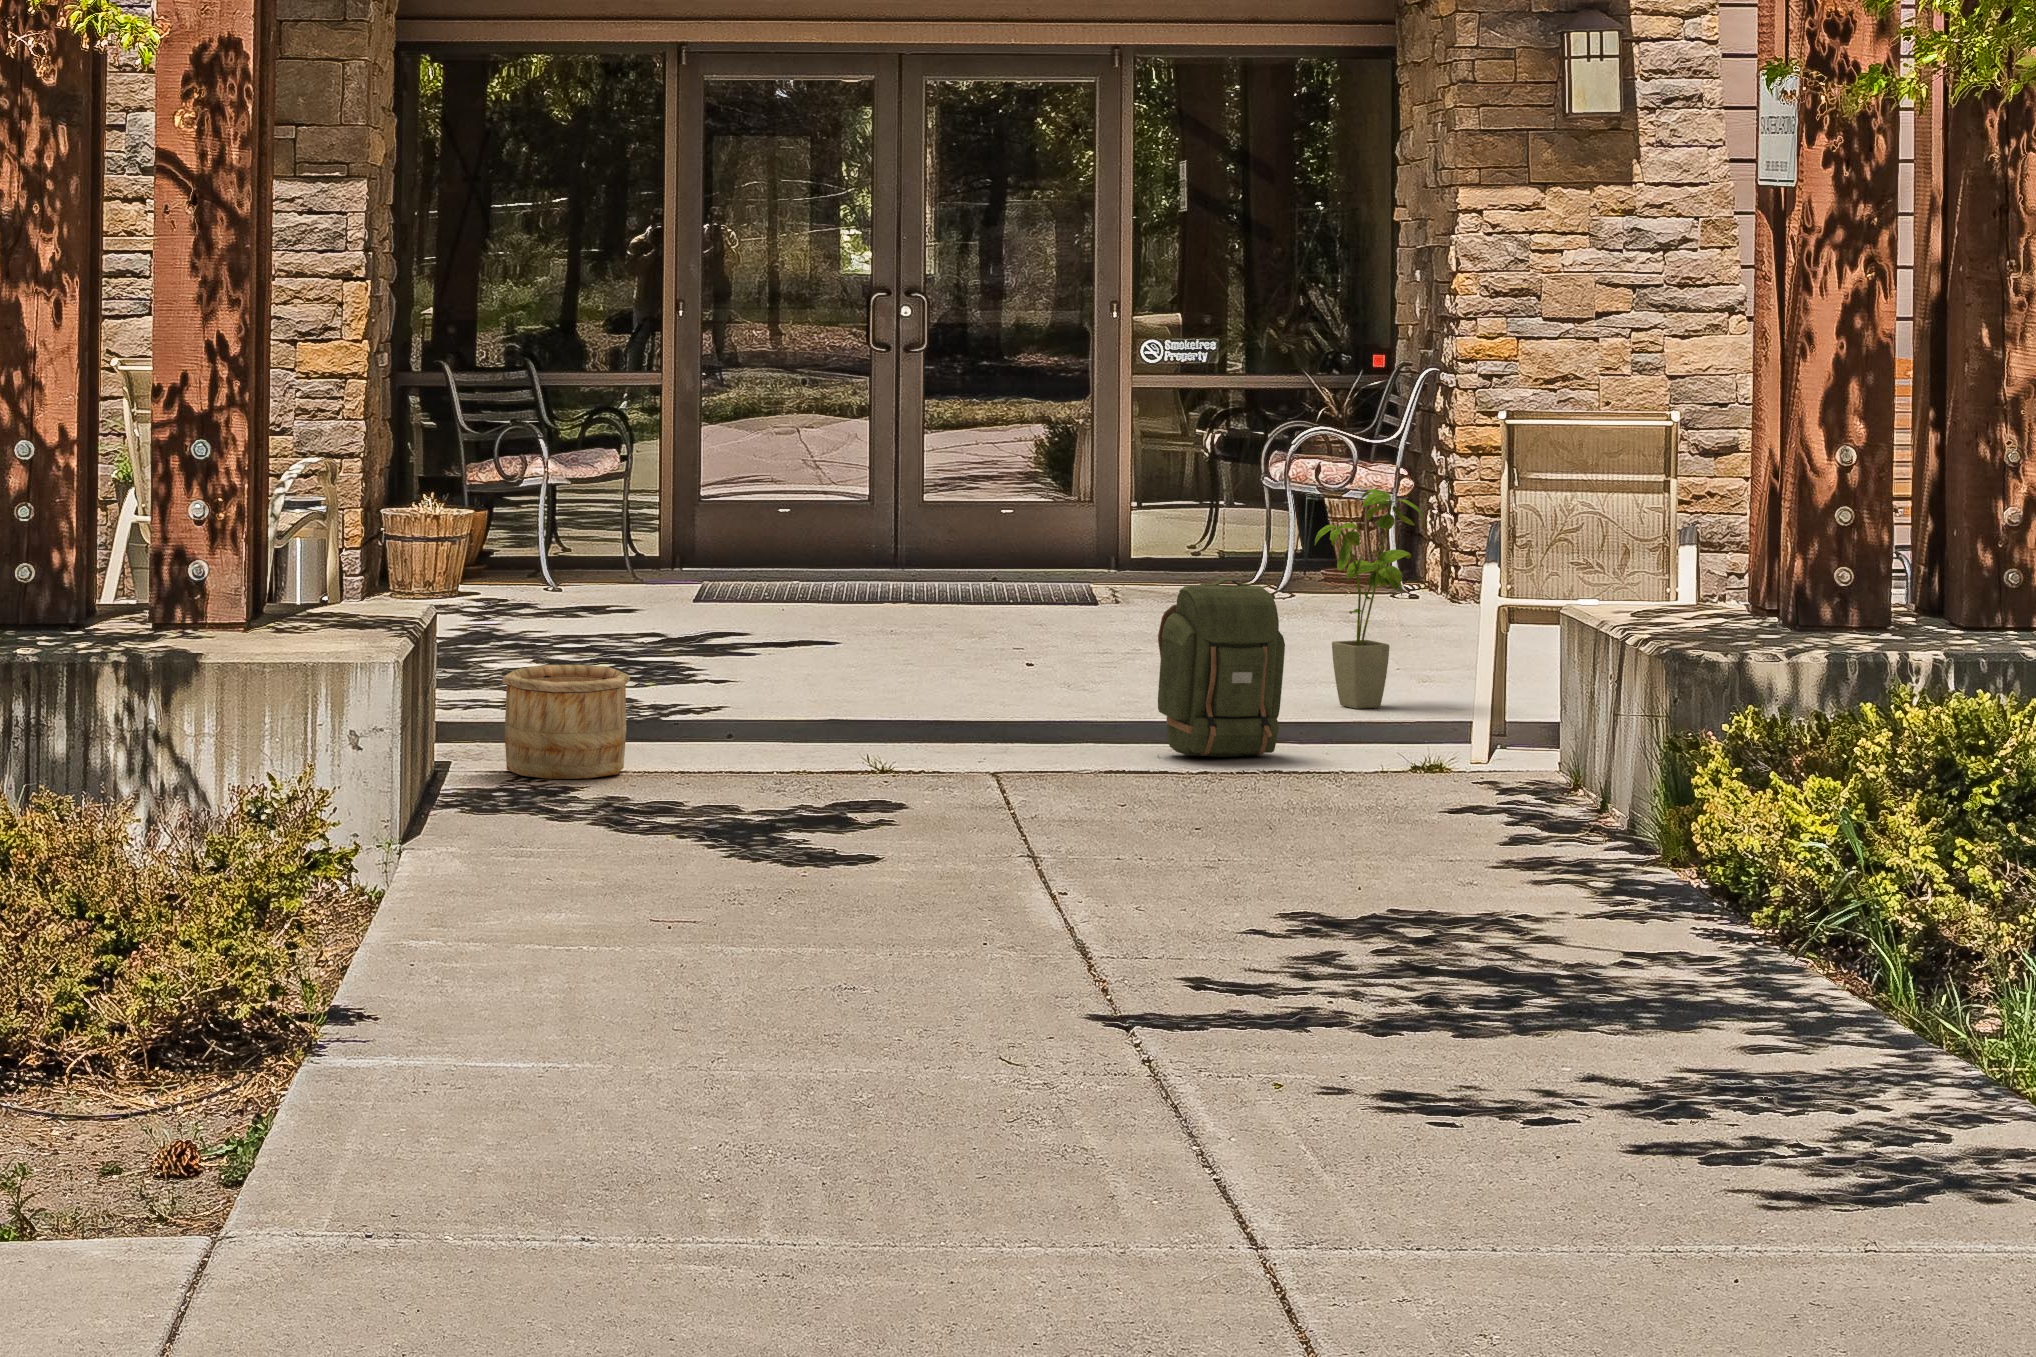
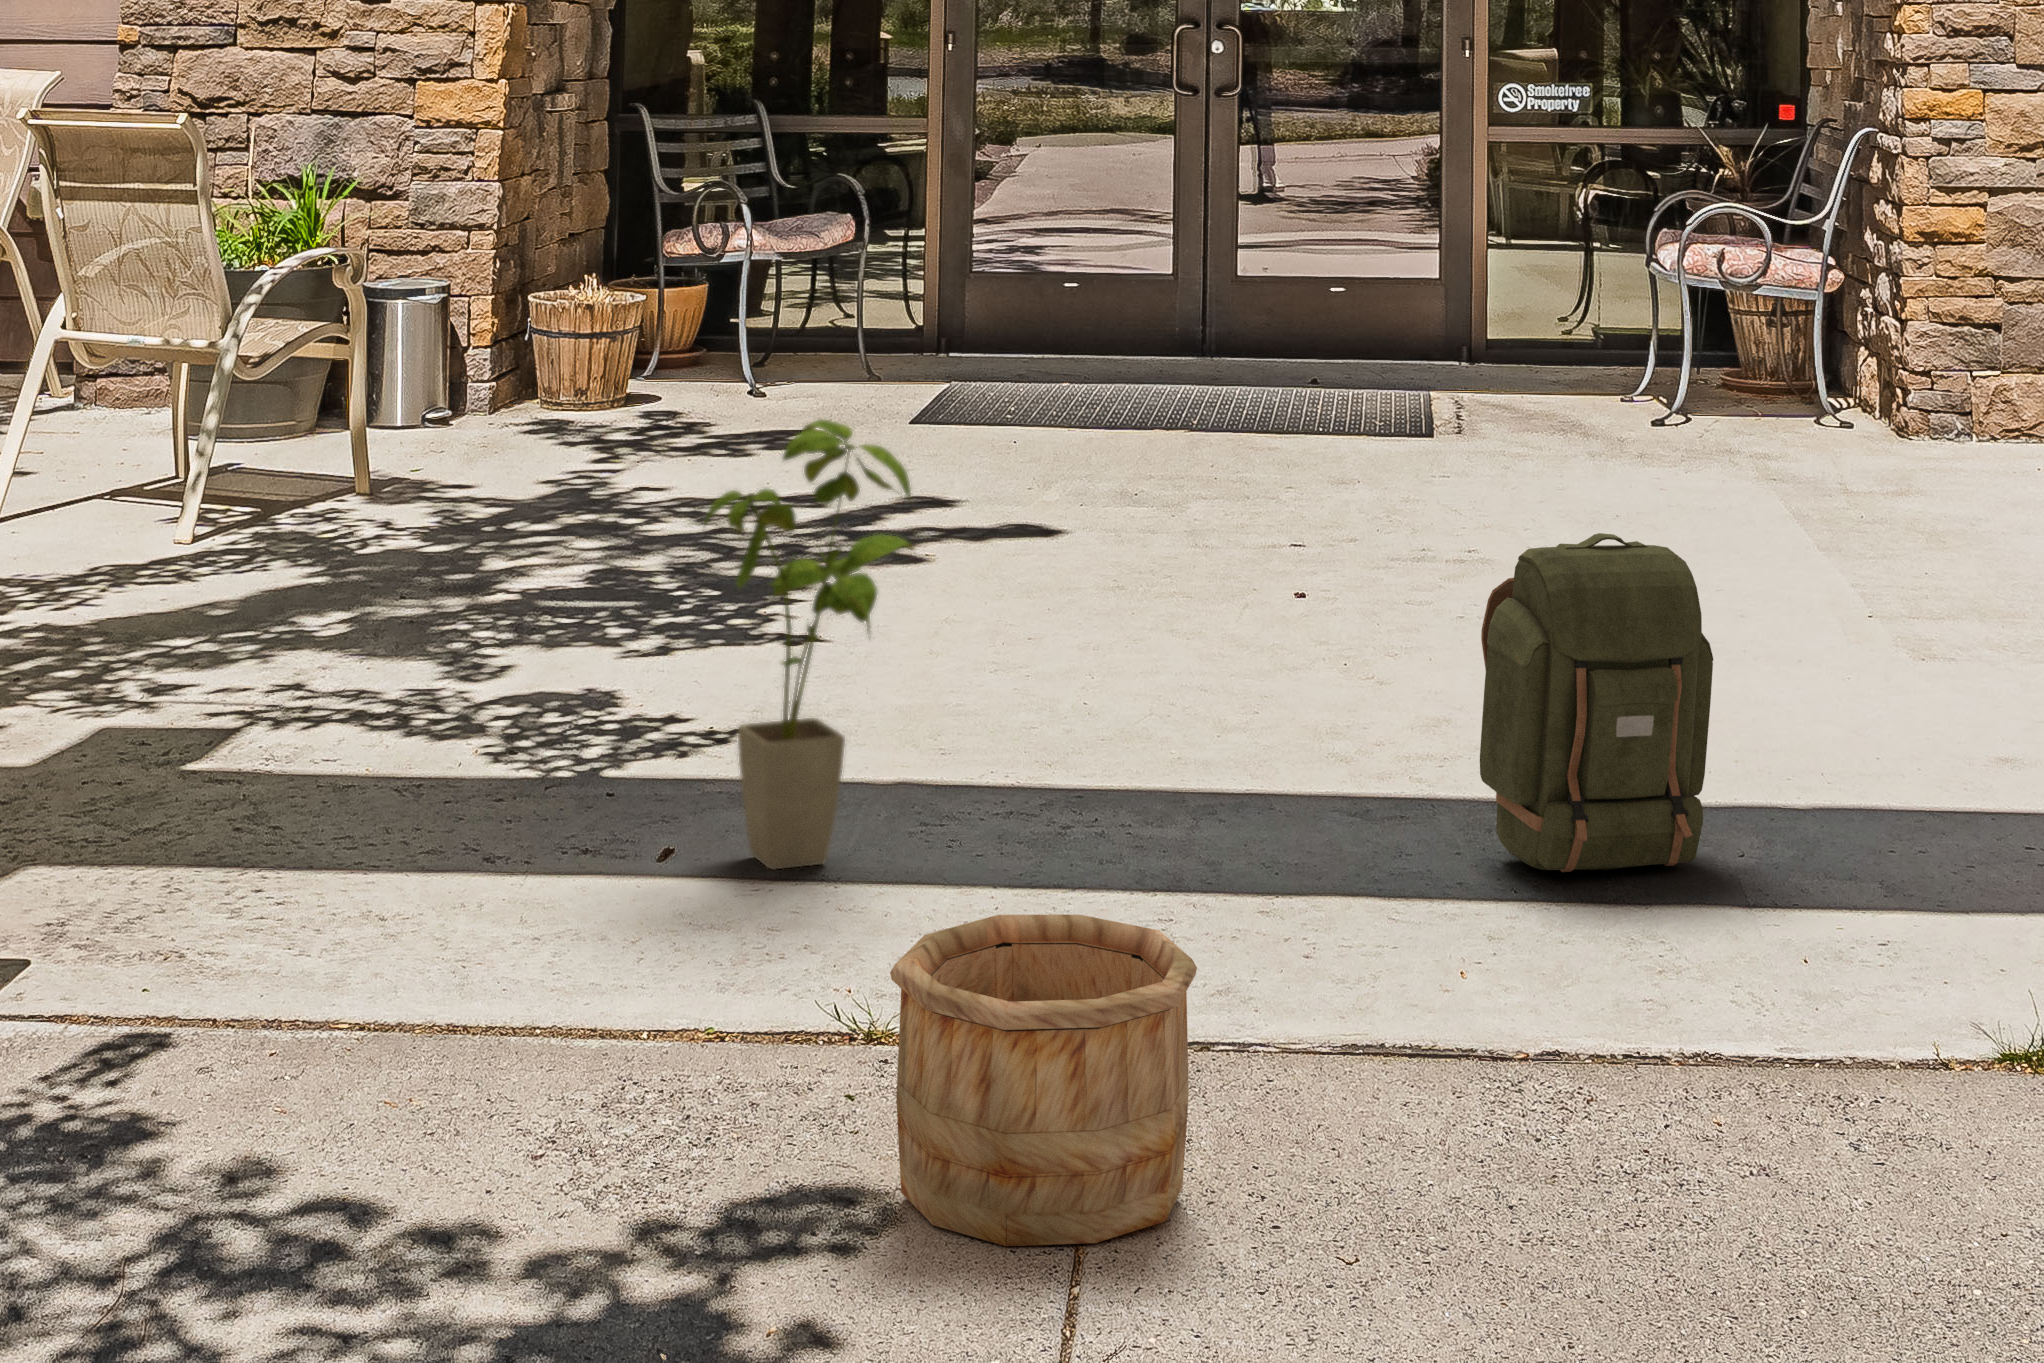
house plant: present [1315,489,1425,709] -> present [705,419,914,870]
wooden bucket: present [502,665,630,779] -> present [890,914,1197,1246]

